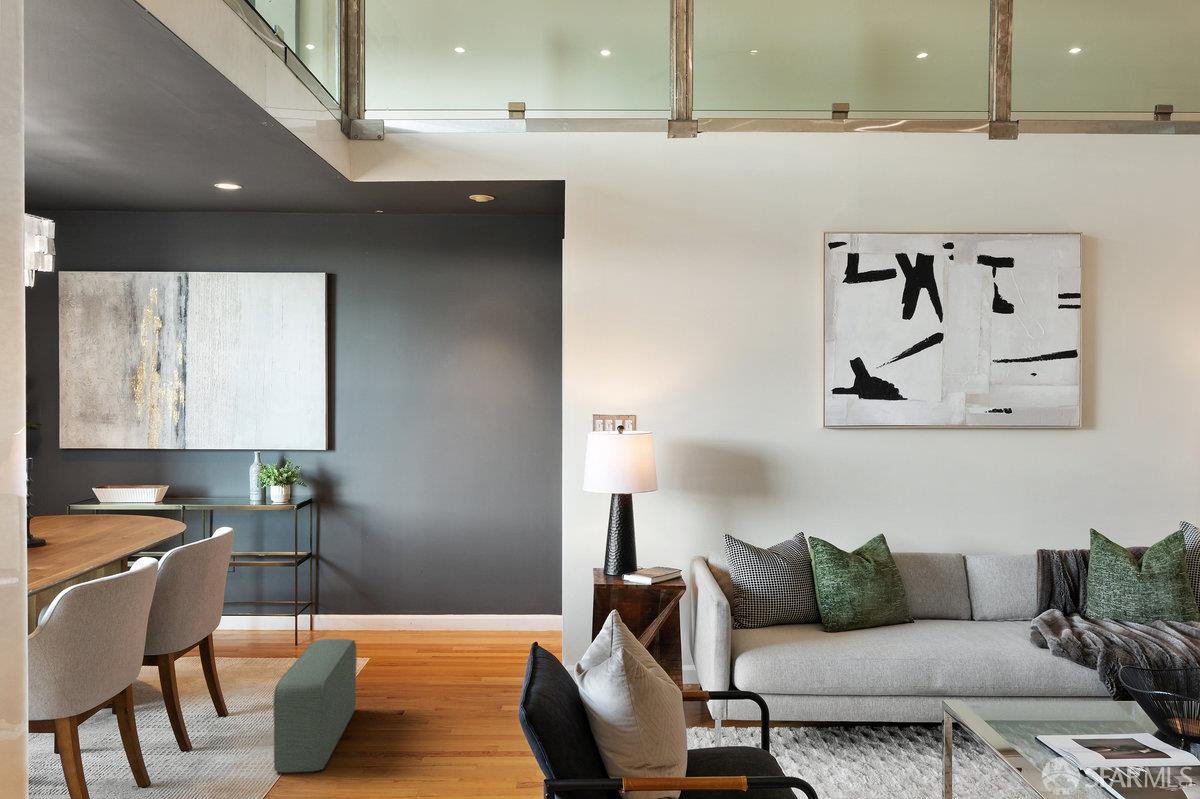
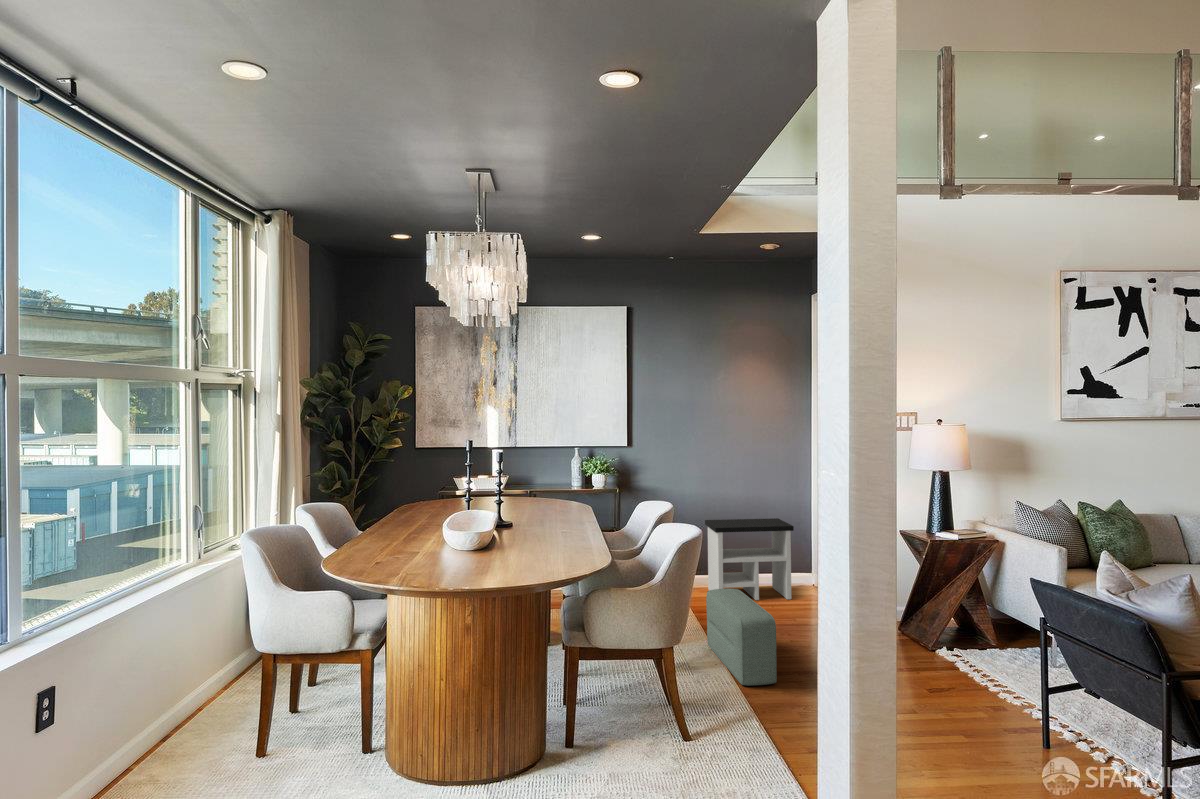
side table: none [411,546,516,650] -> present [705,518,794,600]

